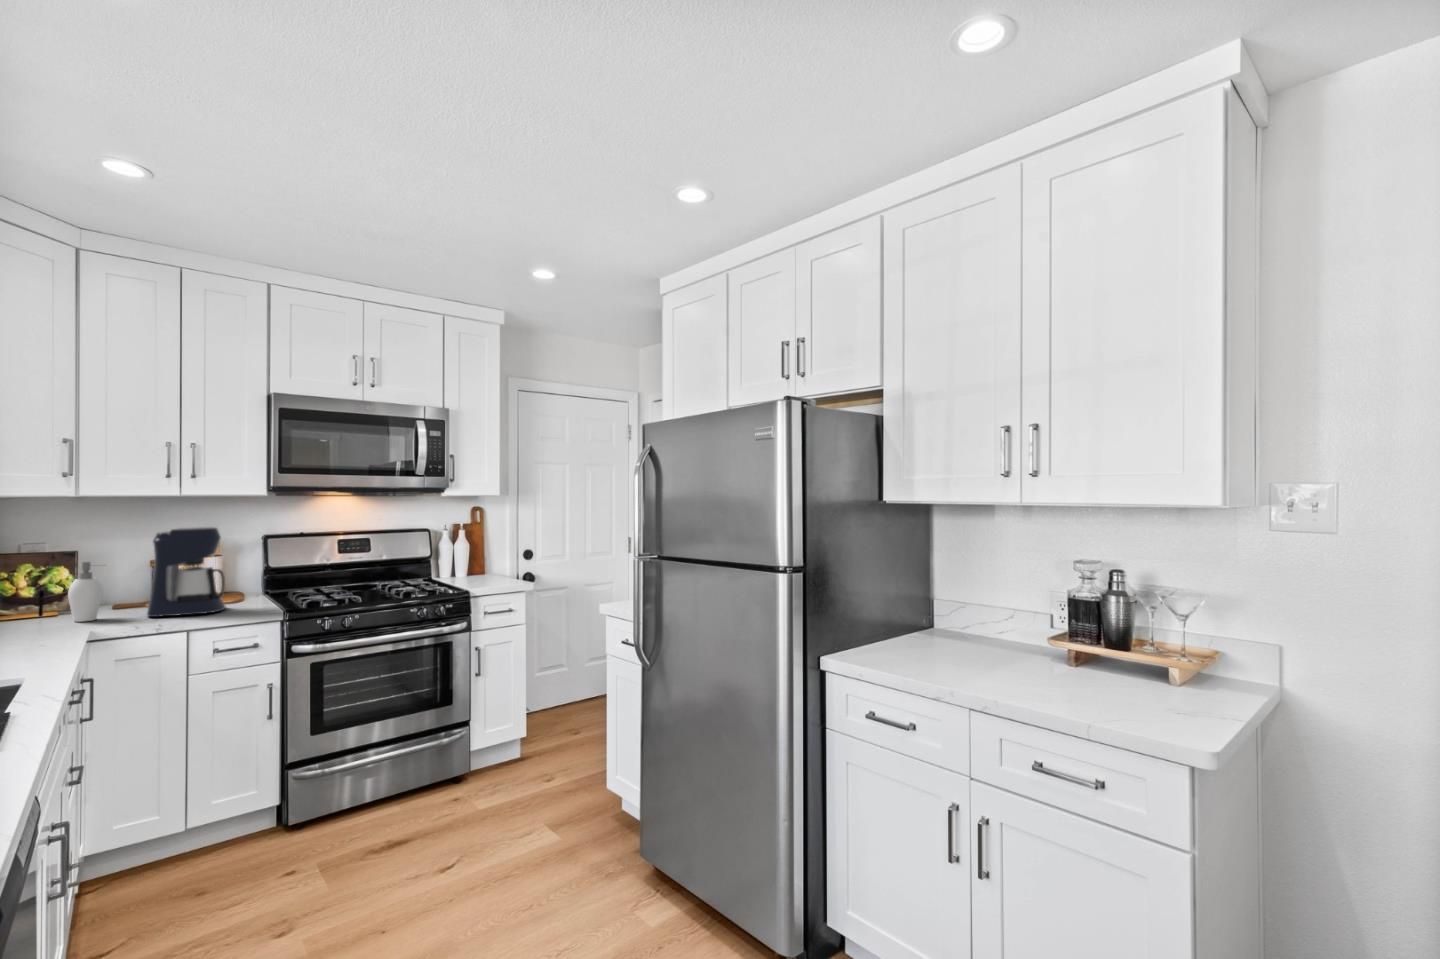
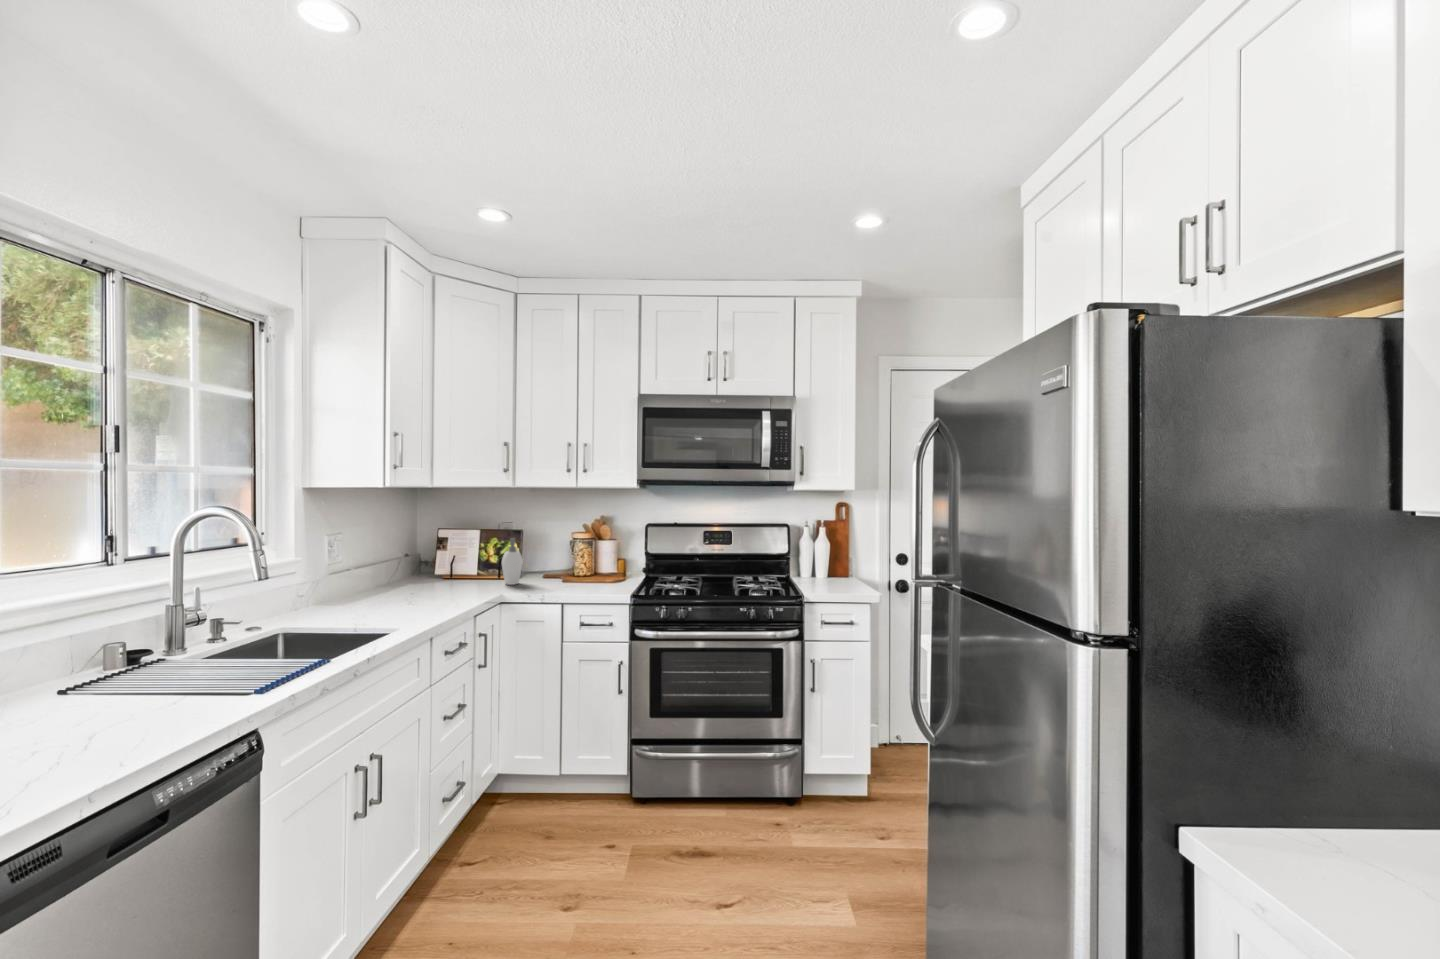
coffee maker: present [147,527,226,617] -> none [544,514,600,589]

